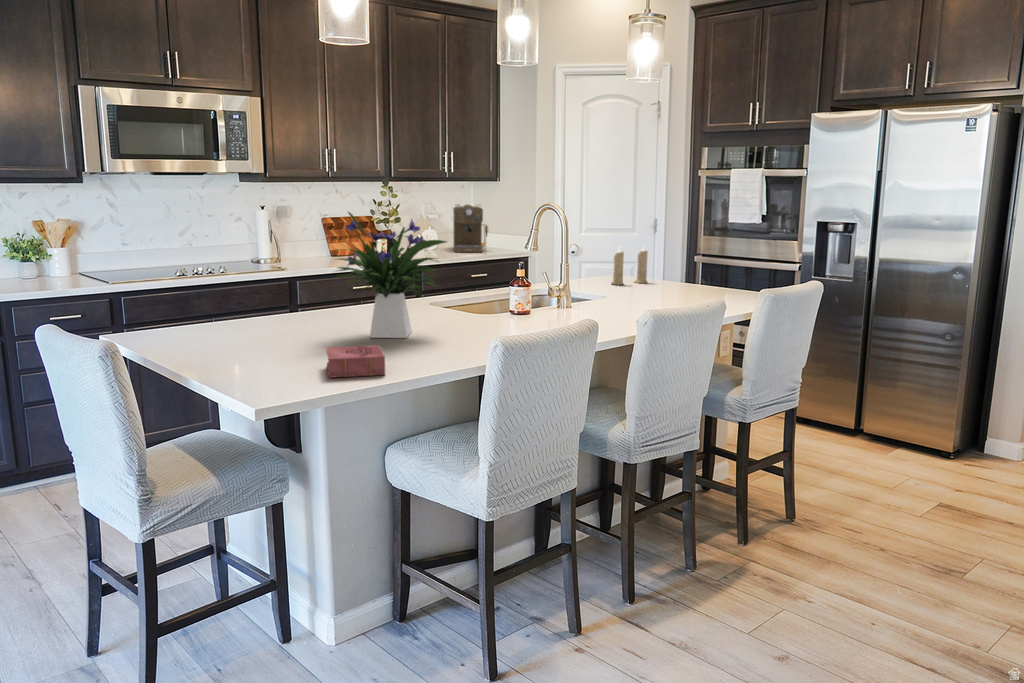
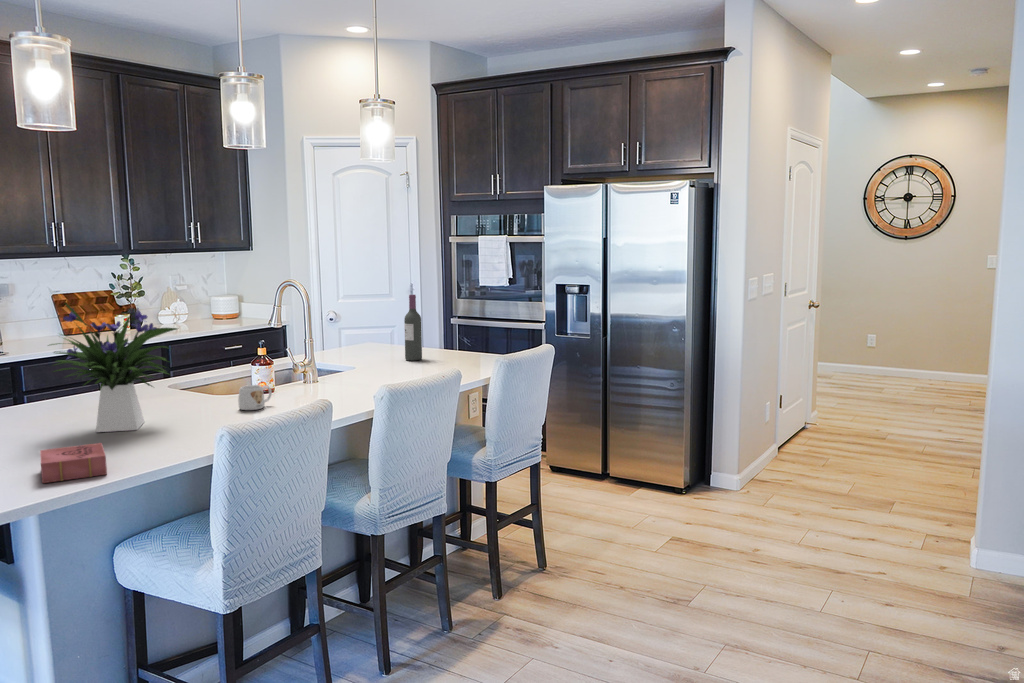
coffee maker: present [453,204,487,252] -> none [204,274,242,324]
wine bottle: none [655,224,674,292] -> present [404,295,422,360]
candle: present [611,246,648,285] -> none [364,313,401,354]
mug: none [498,303,530,328] -> present [238,385,272,410]

